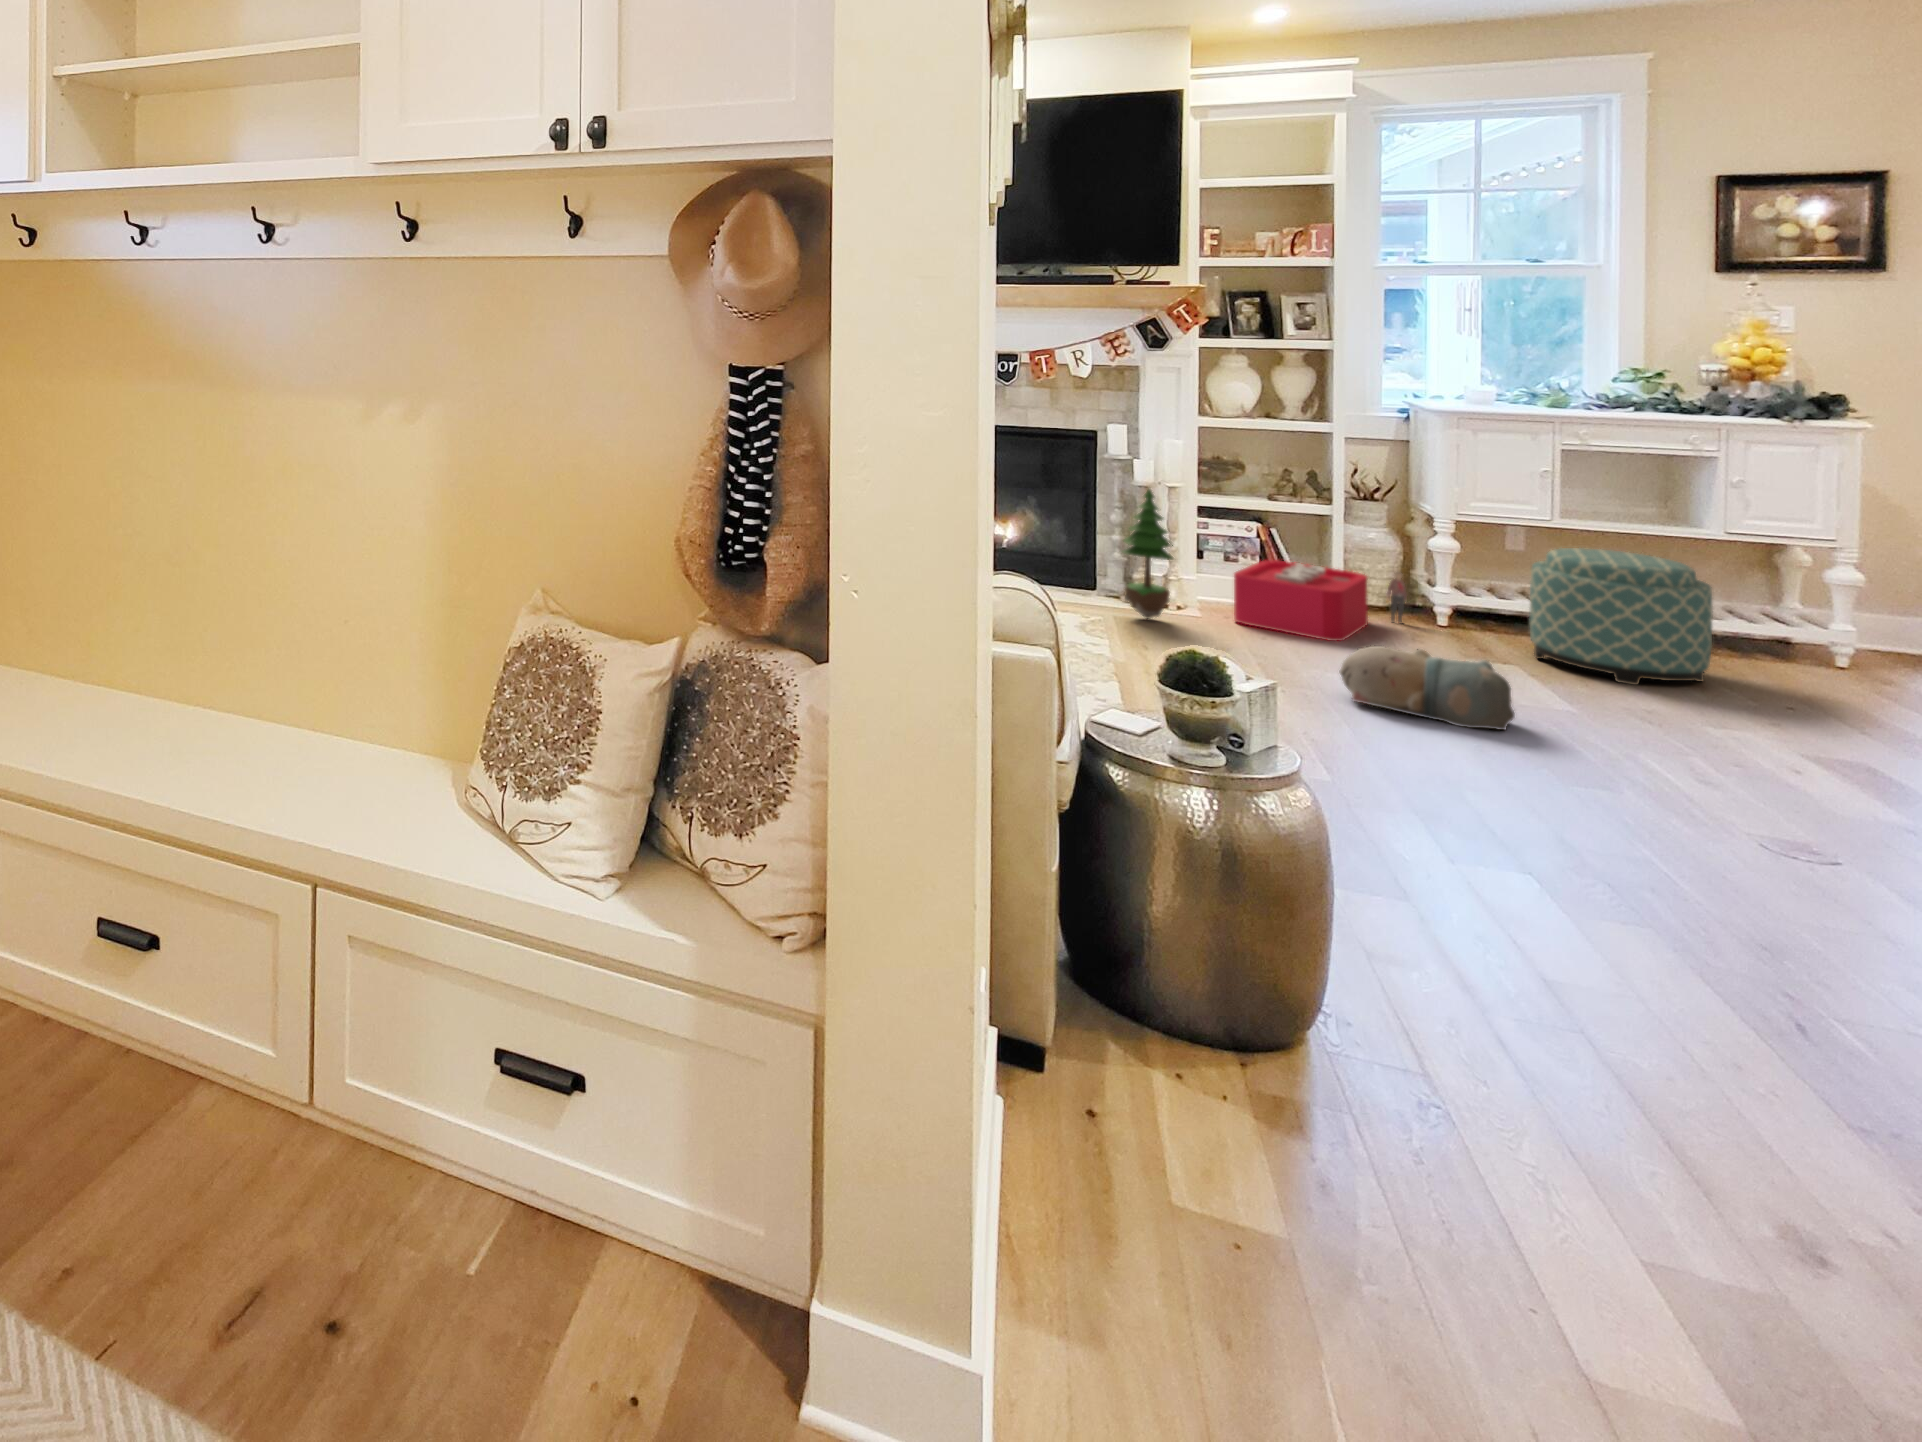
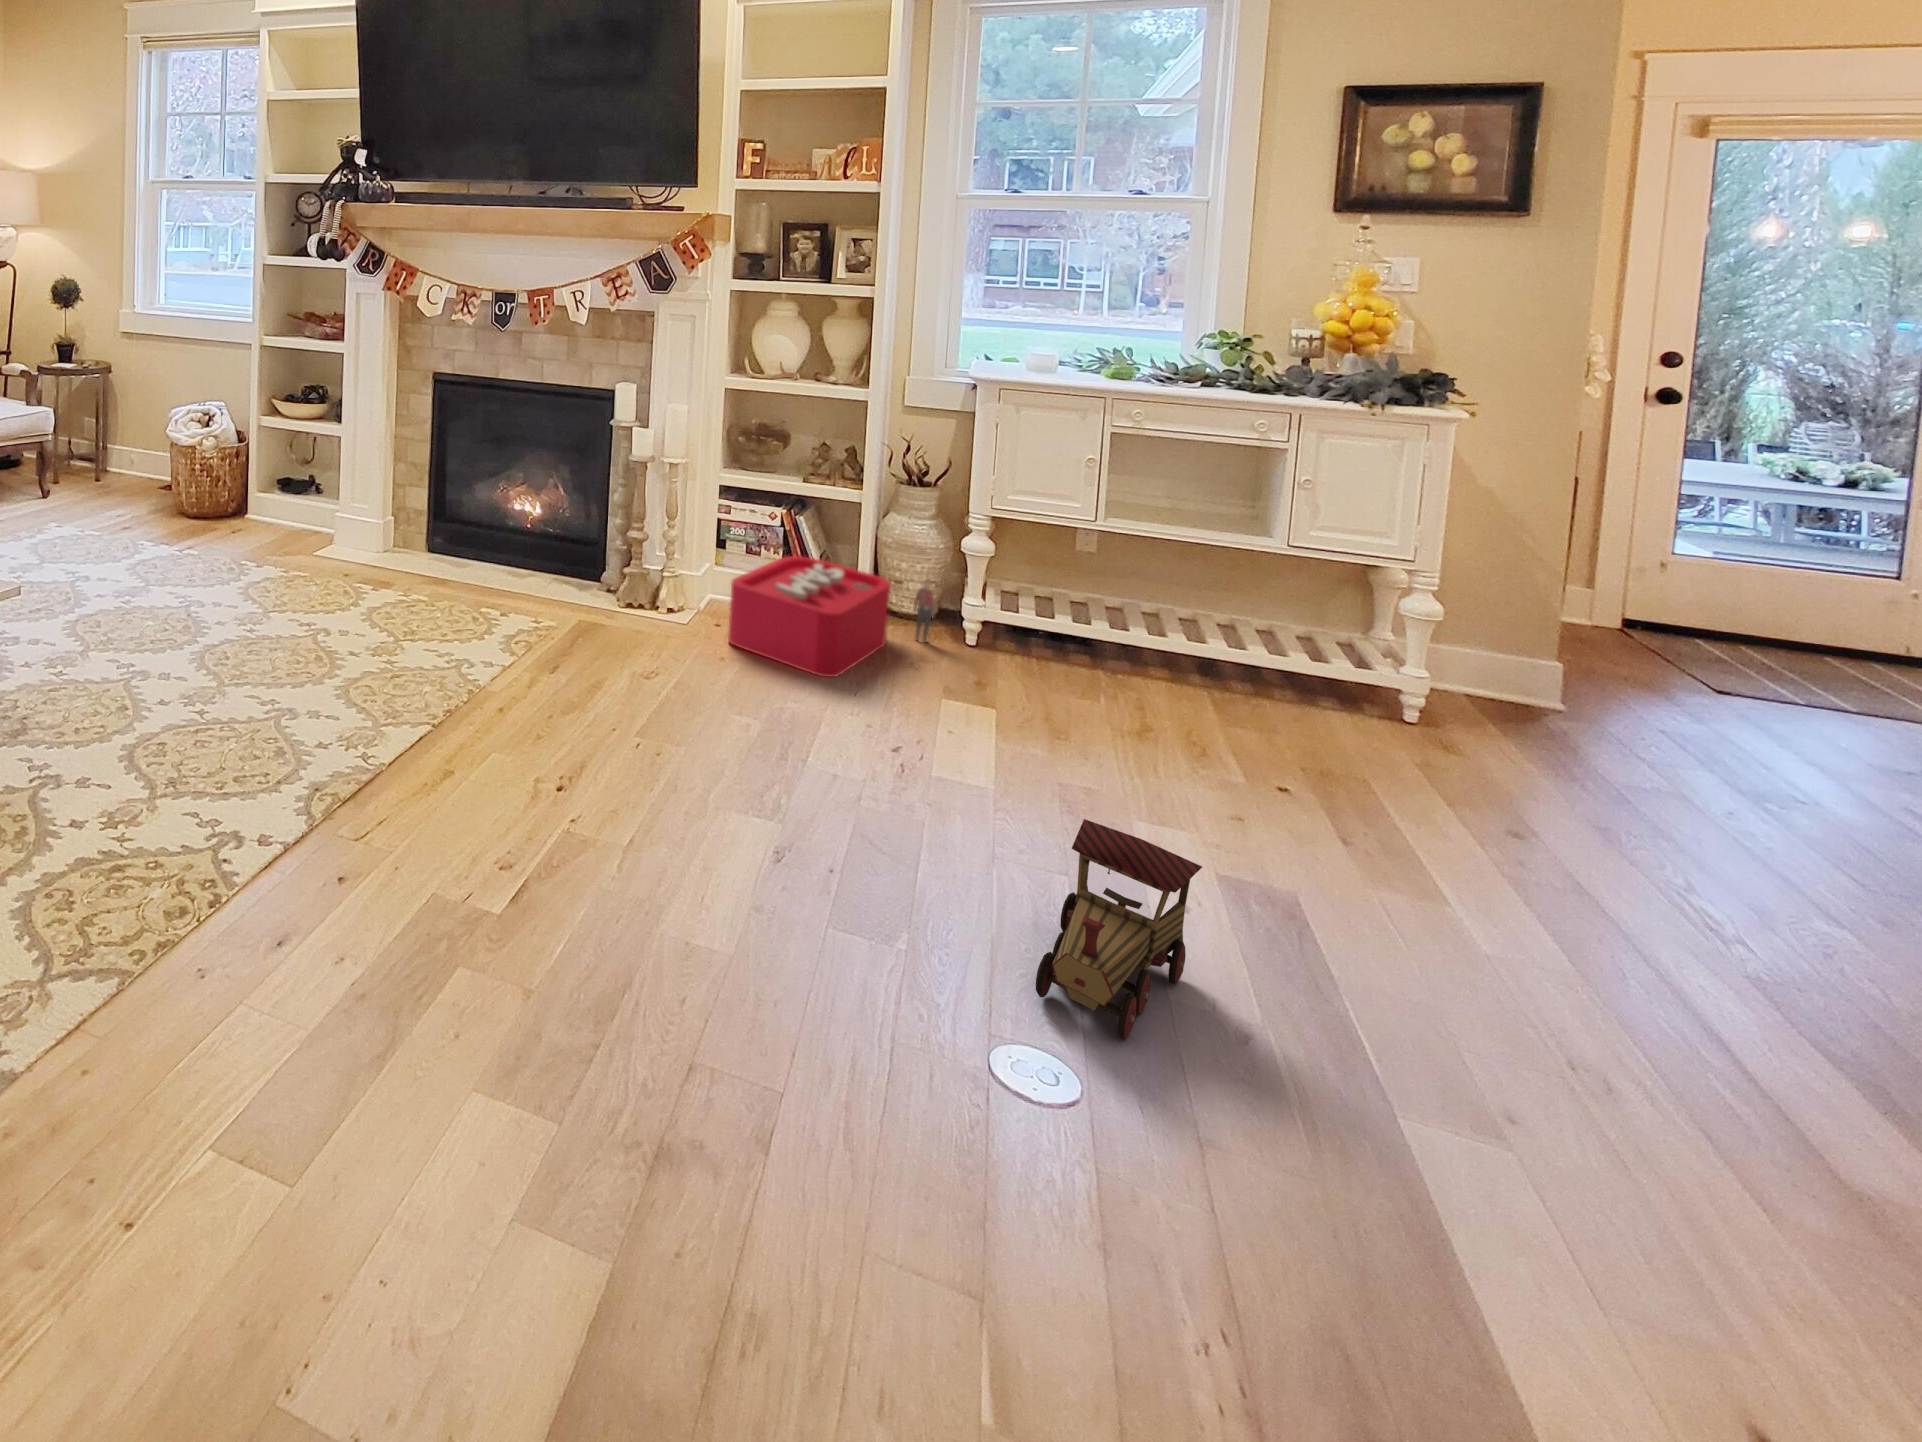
potted tree: present [1122,488,1173,619] -> none [598,468,661,636]
ottoman: present [1530,548,1713,685] -> none [1051,569,1264,767]
plush toy: present [1340,646,1515,730] -> none [763,729,964,884]
toy train: none [1599,676,1703,784] -> present [1036,819,1202,1040]

